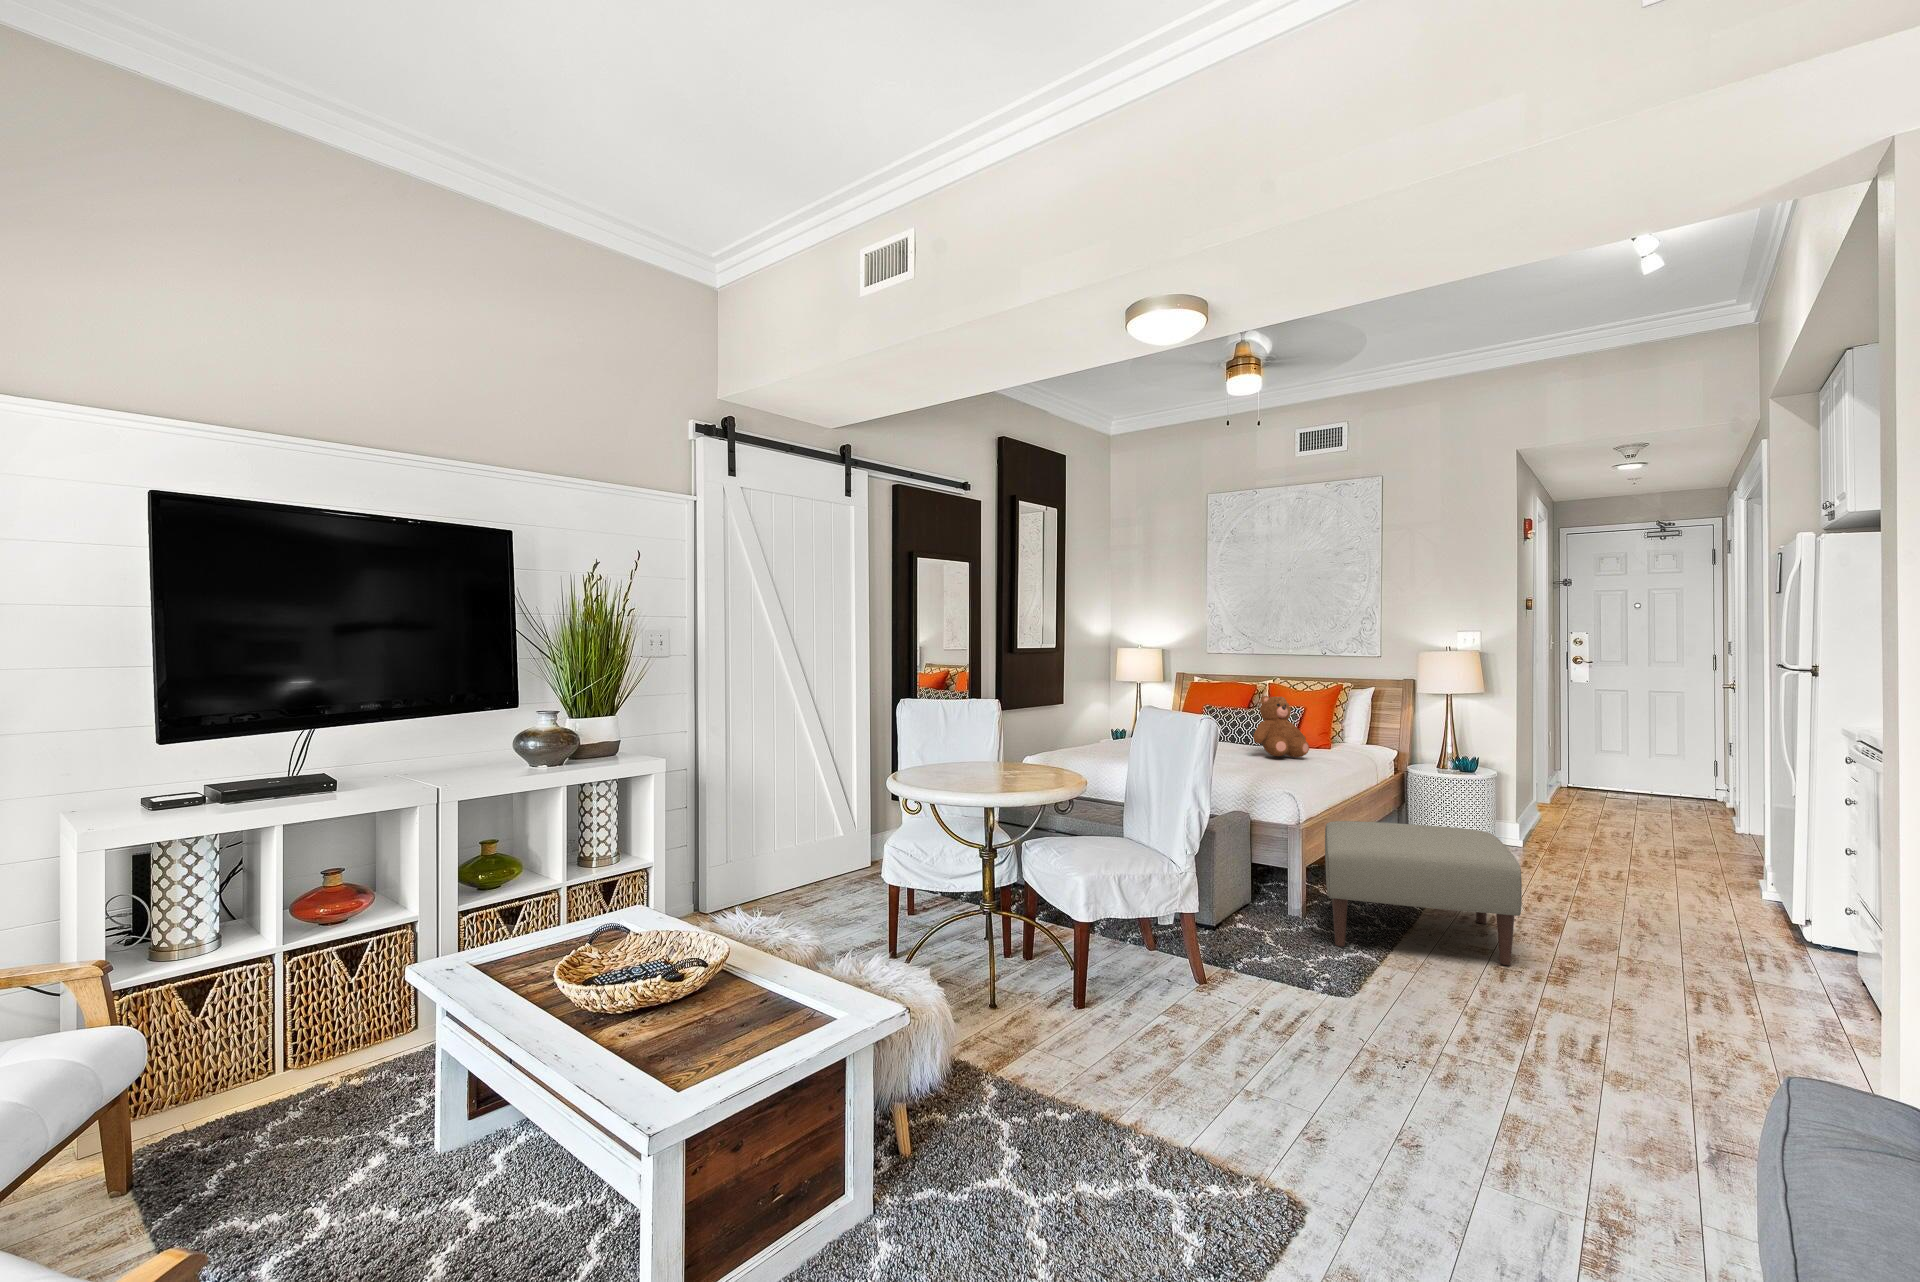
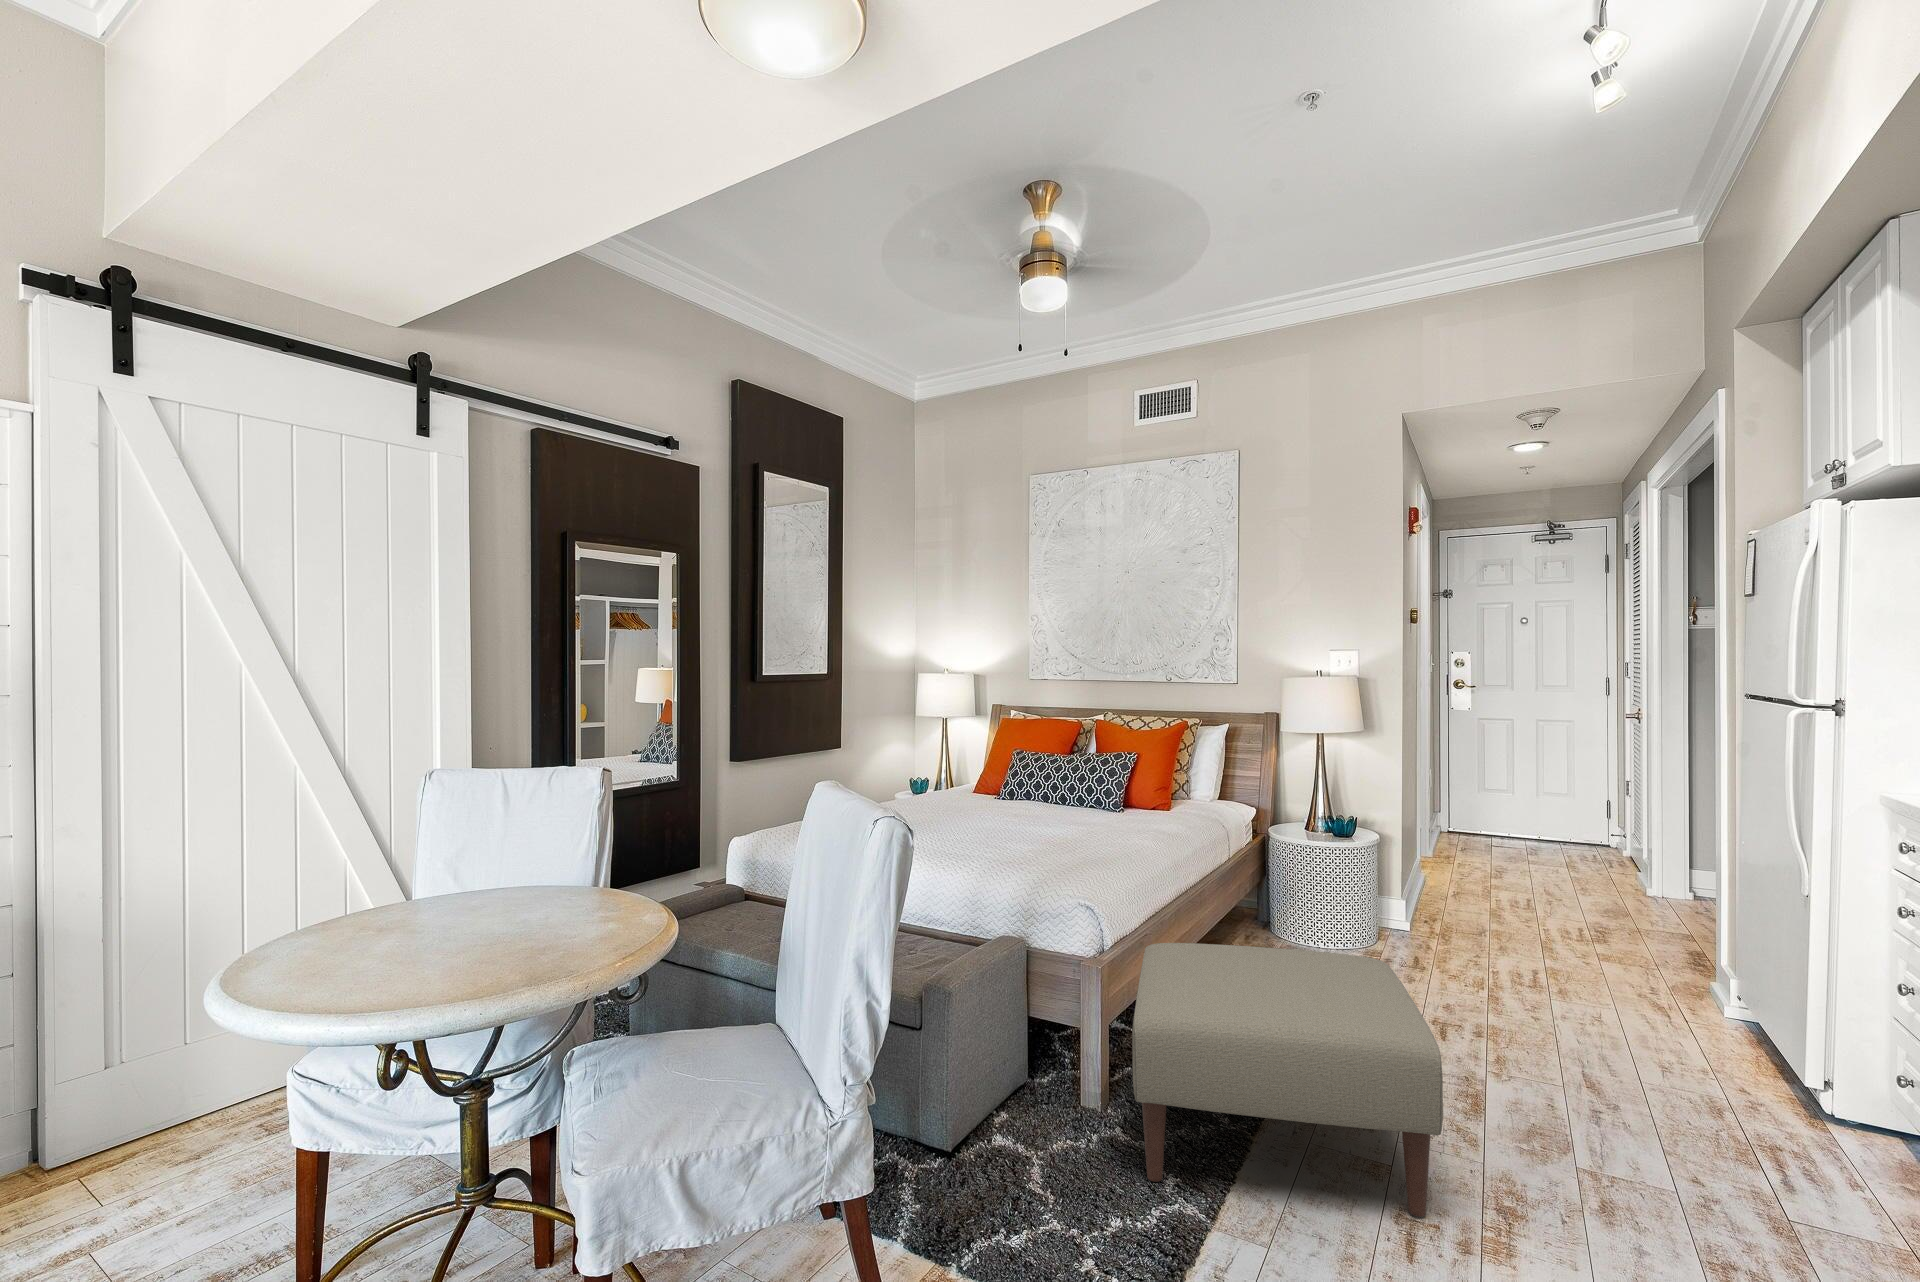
teddy bear: present [1253,696,1309,757] -> none [1059,740,1135,830]

